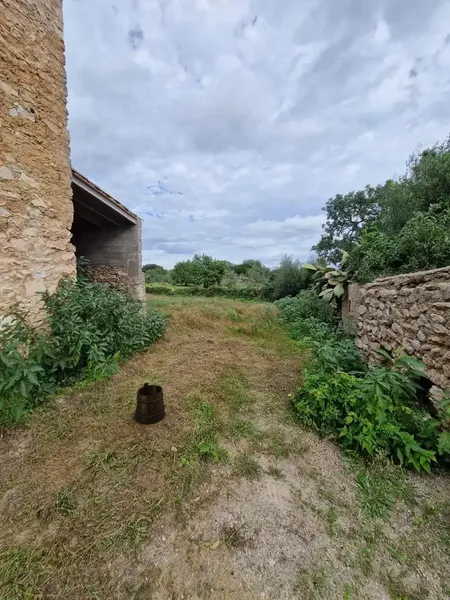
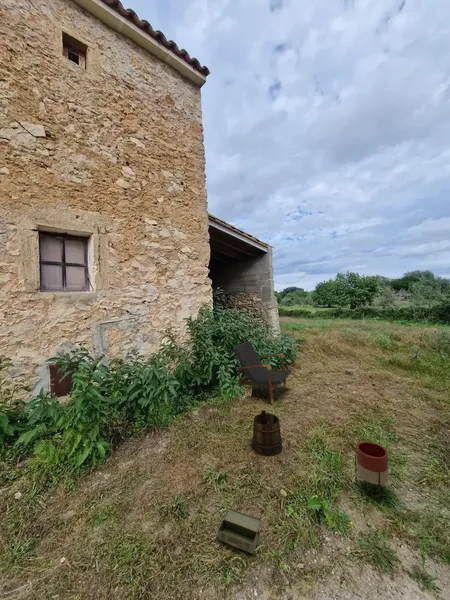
lounge chair: none [104,318,165,378] -> present [233,341,291,405]
planter: none [228,391,252,433] -> present [355,442,388,501]
toolbox: none [117,477,159,510] -> present [218,509,262,554]

